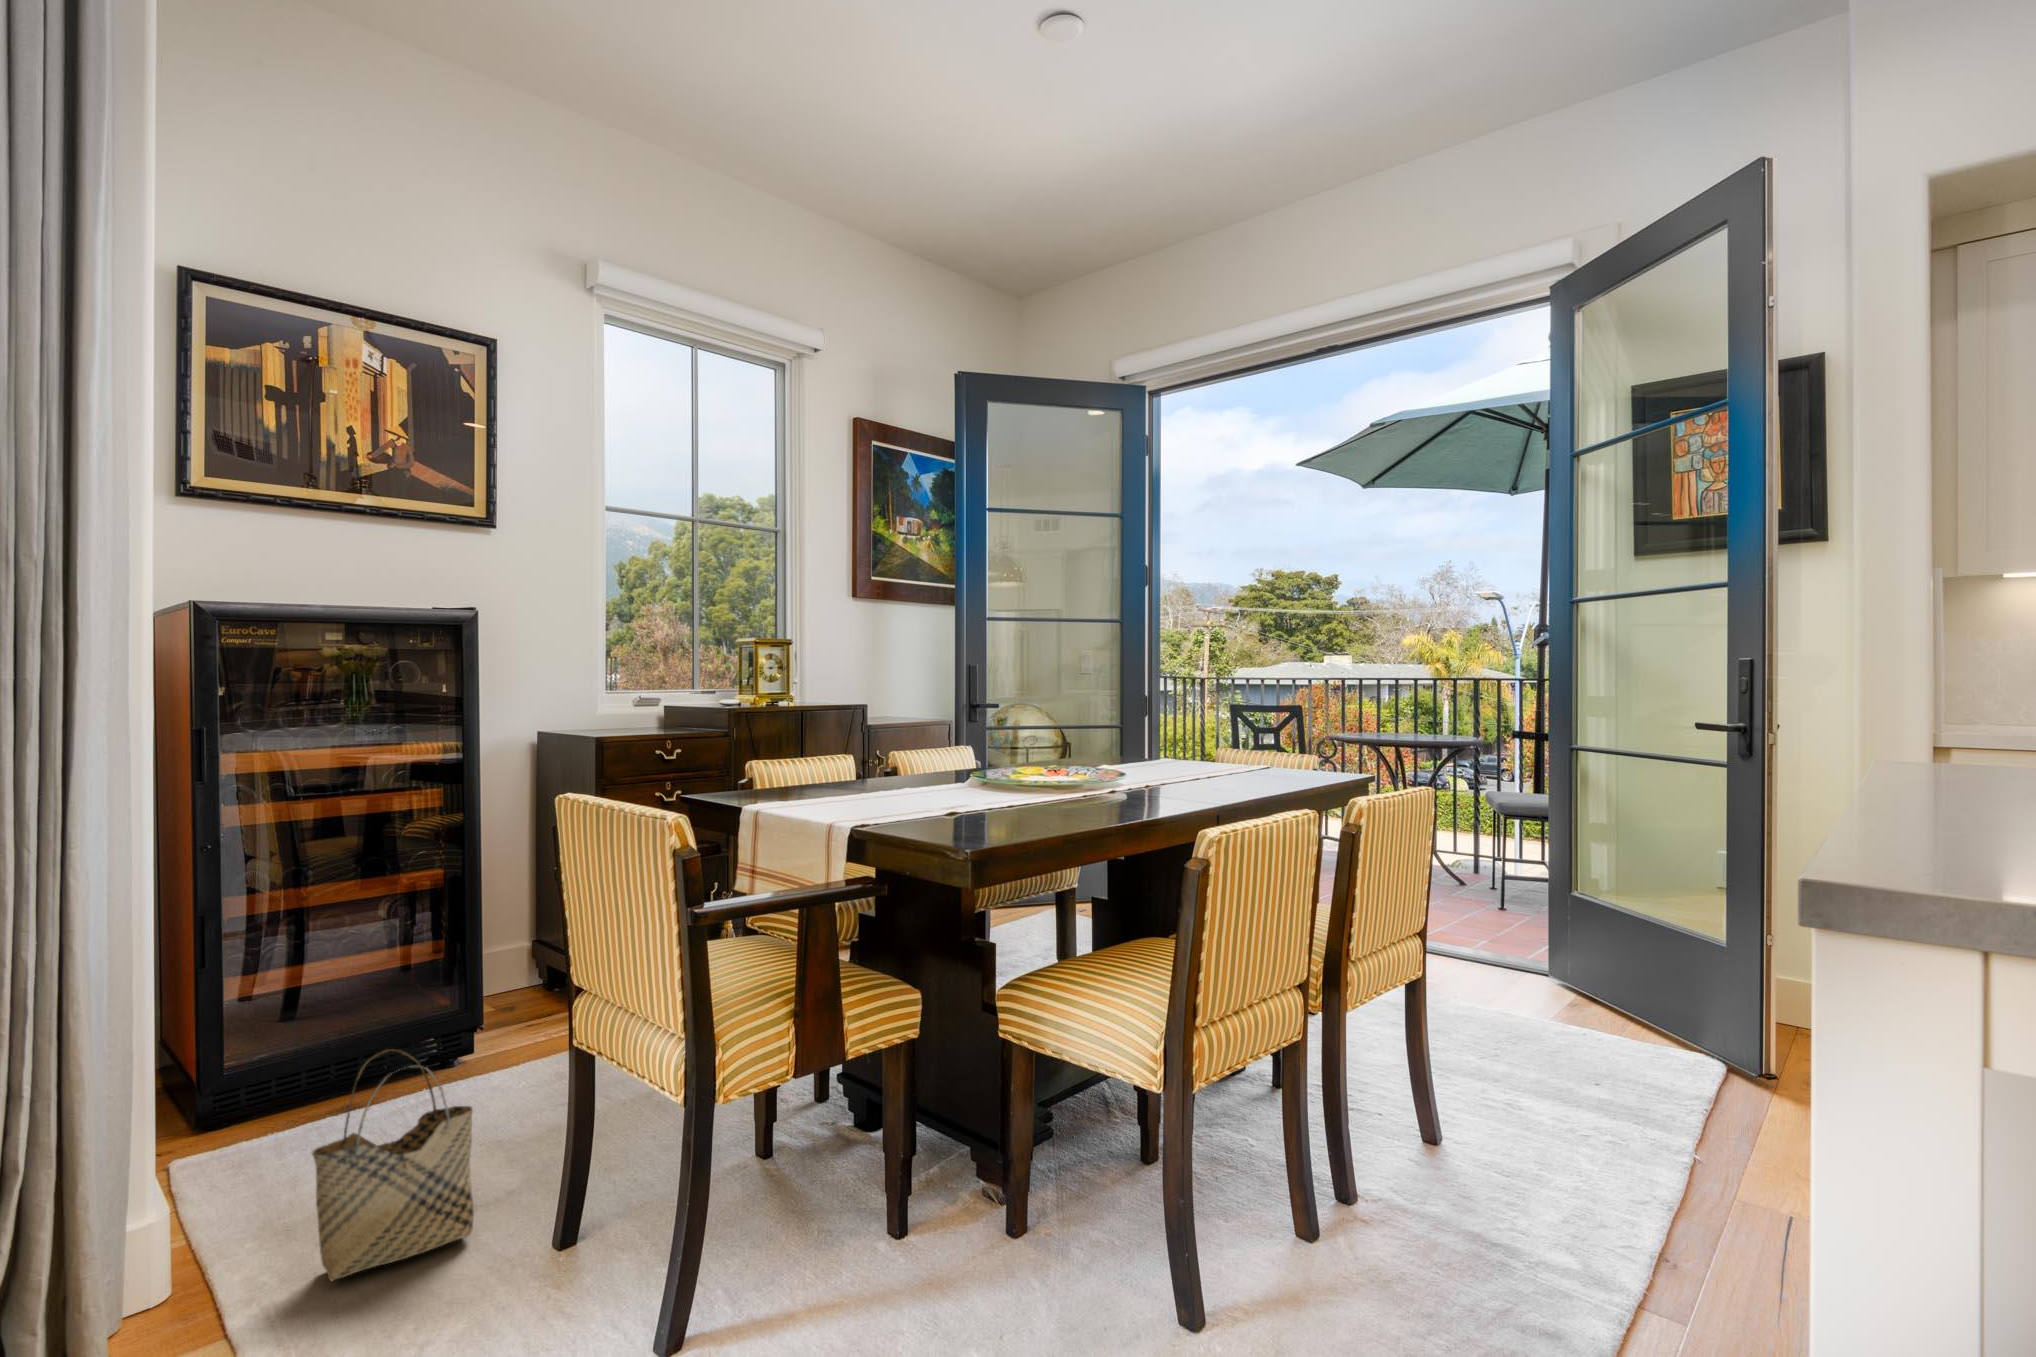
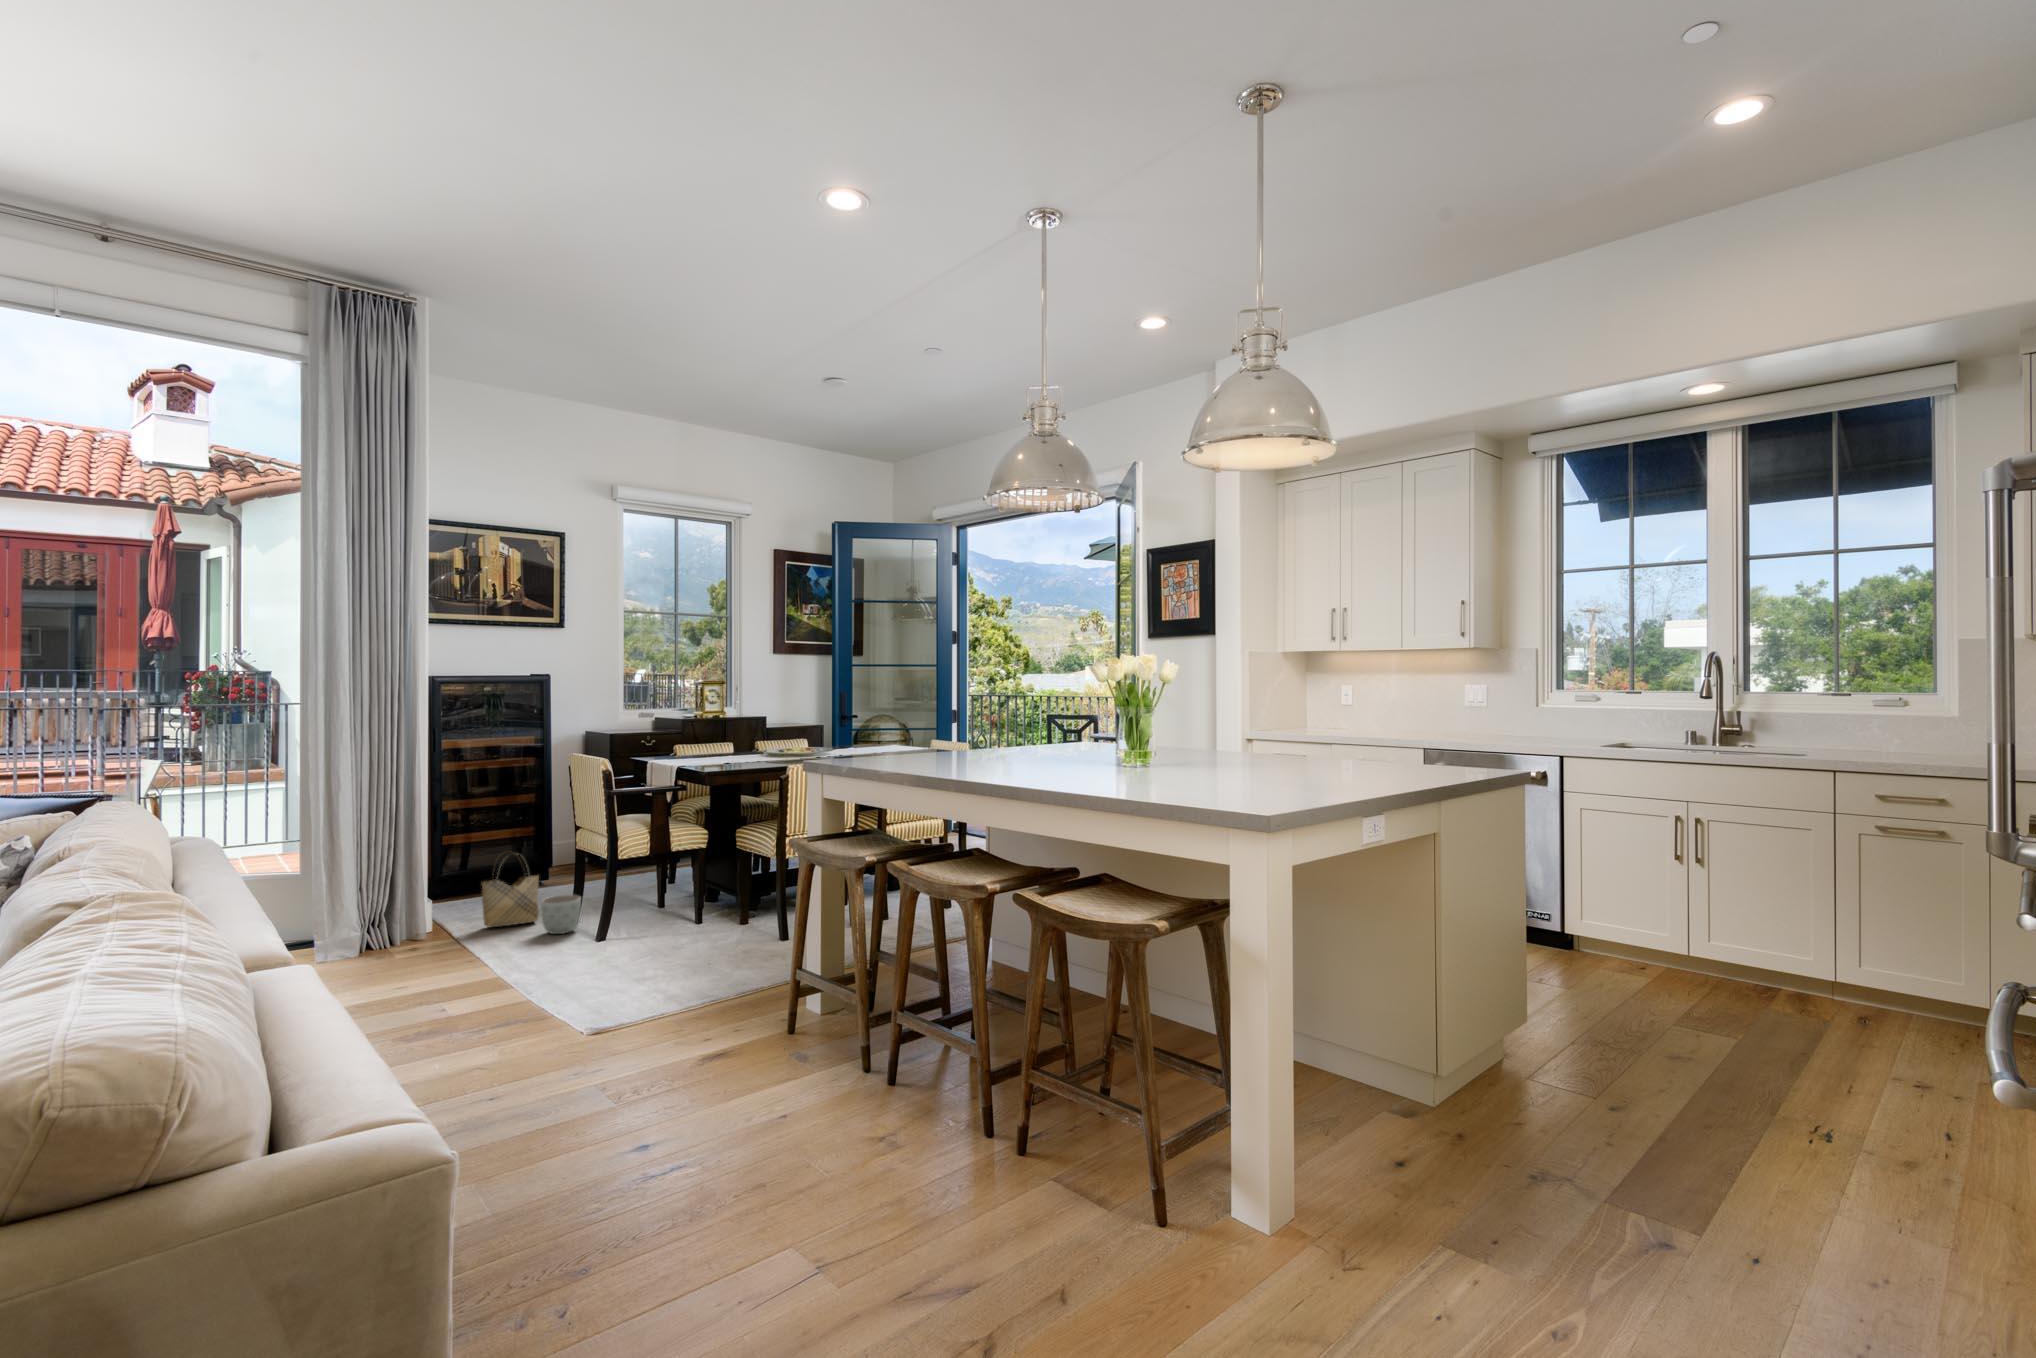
planter: none [488,1175,600,1307] -> present [541,895,581,934]

